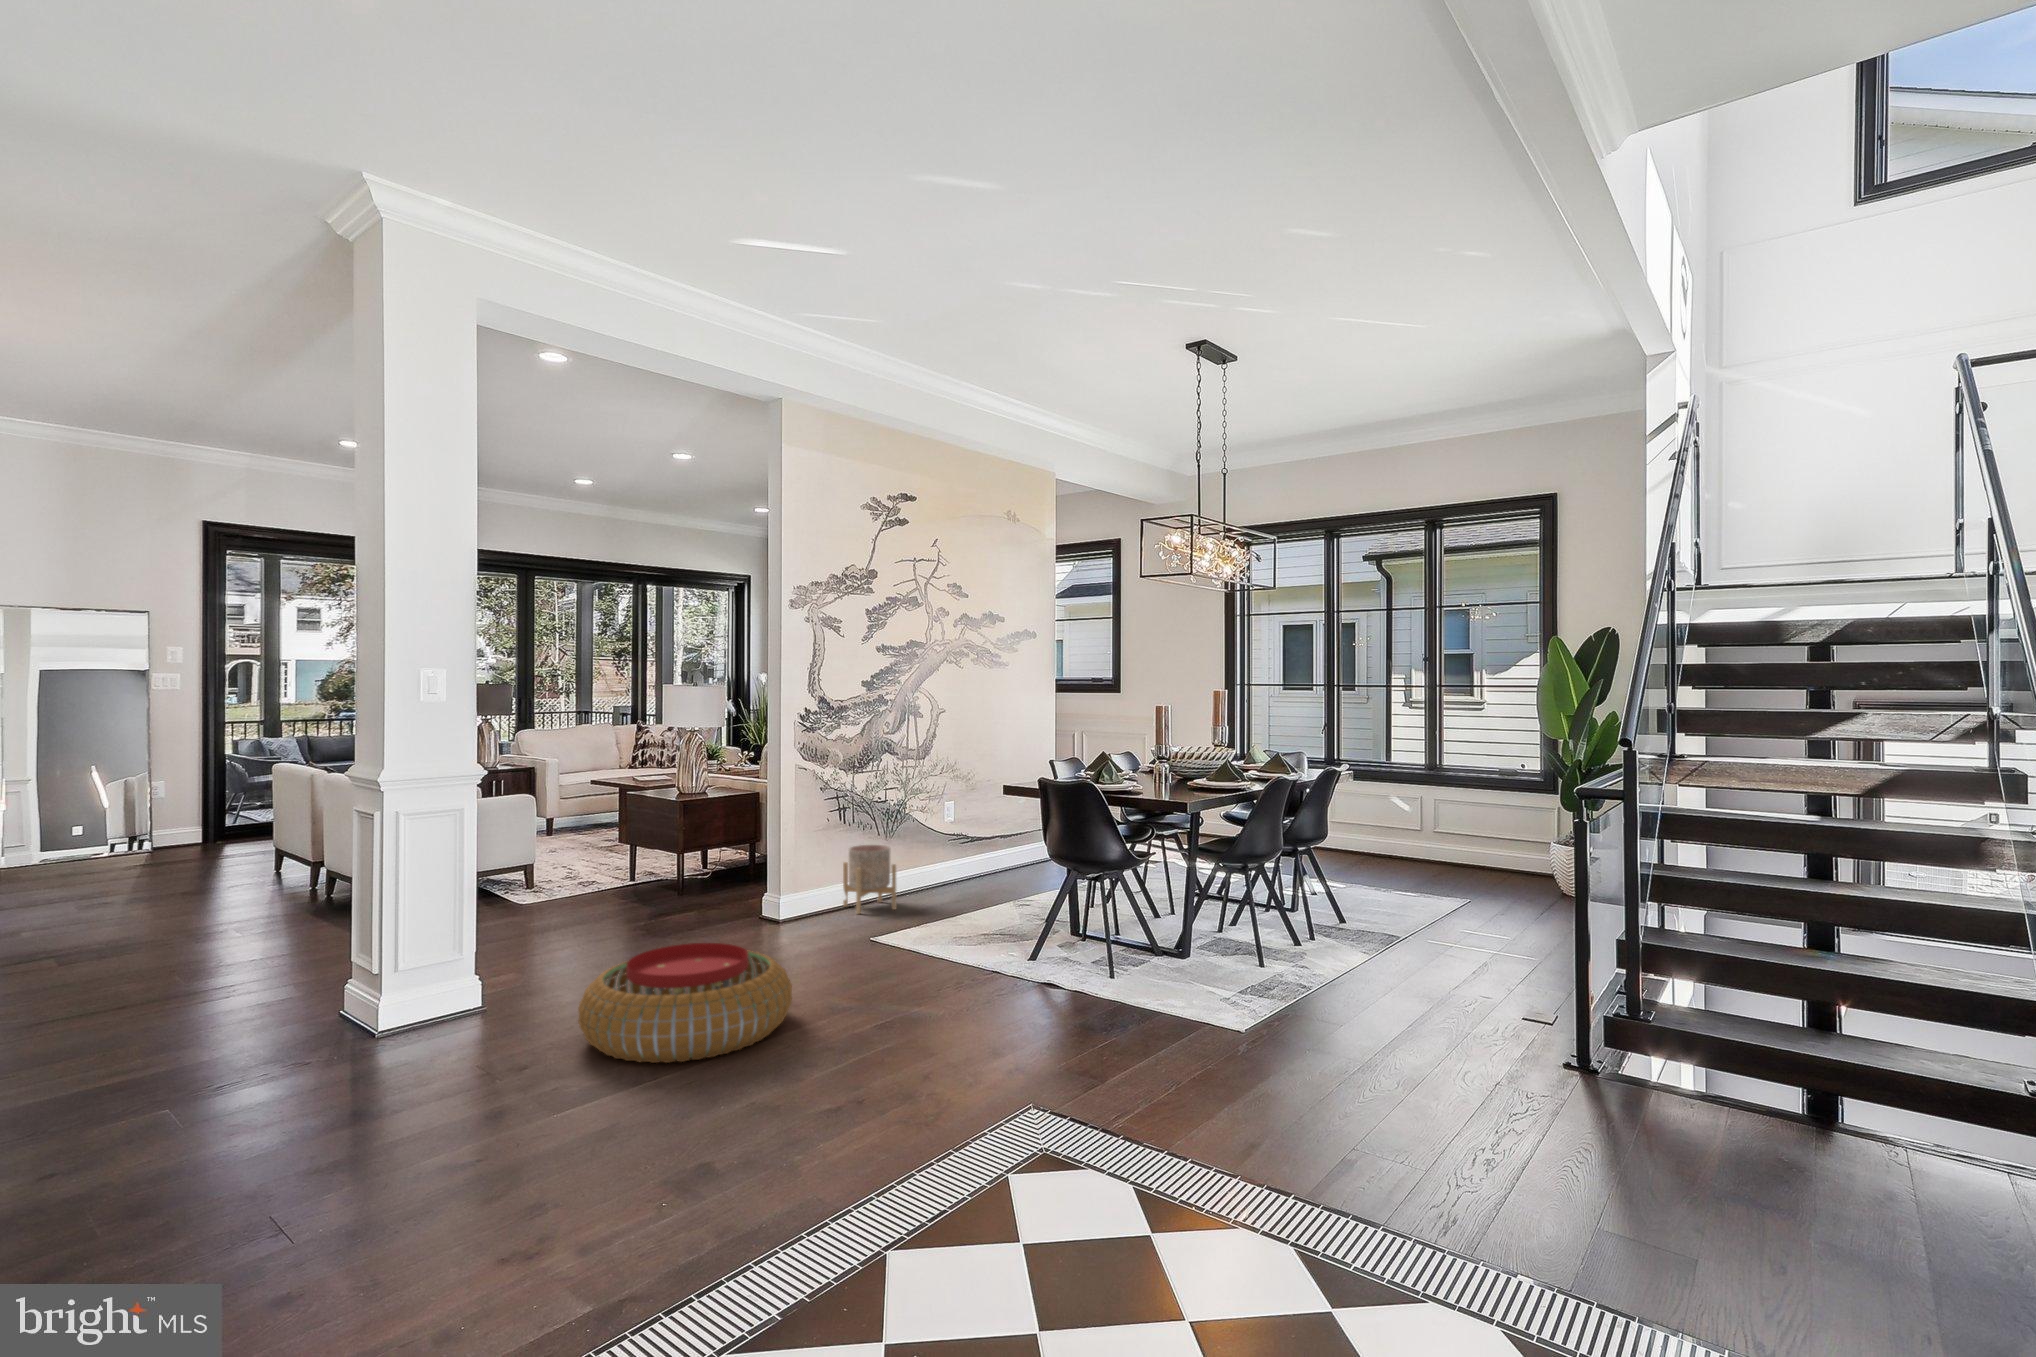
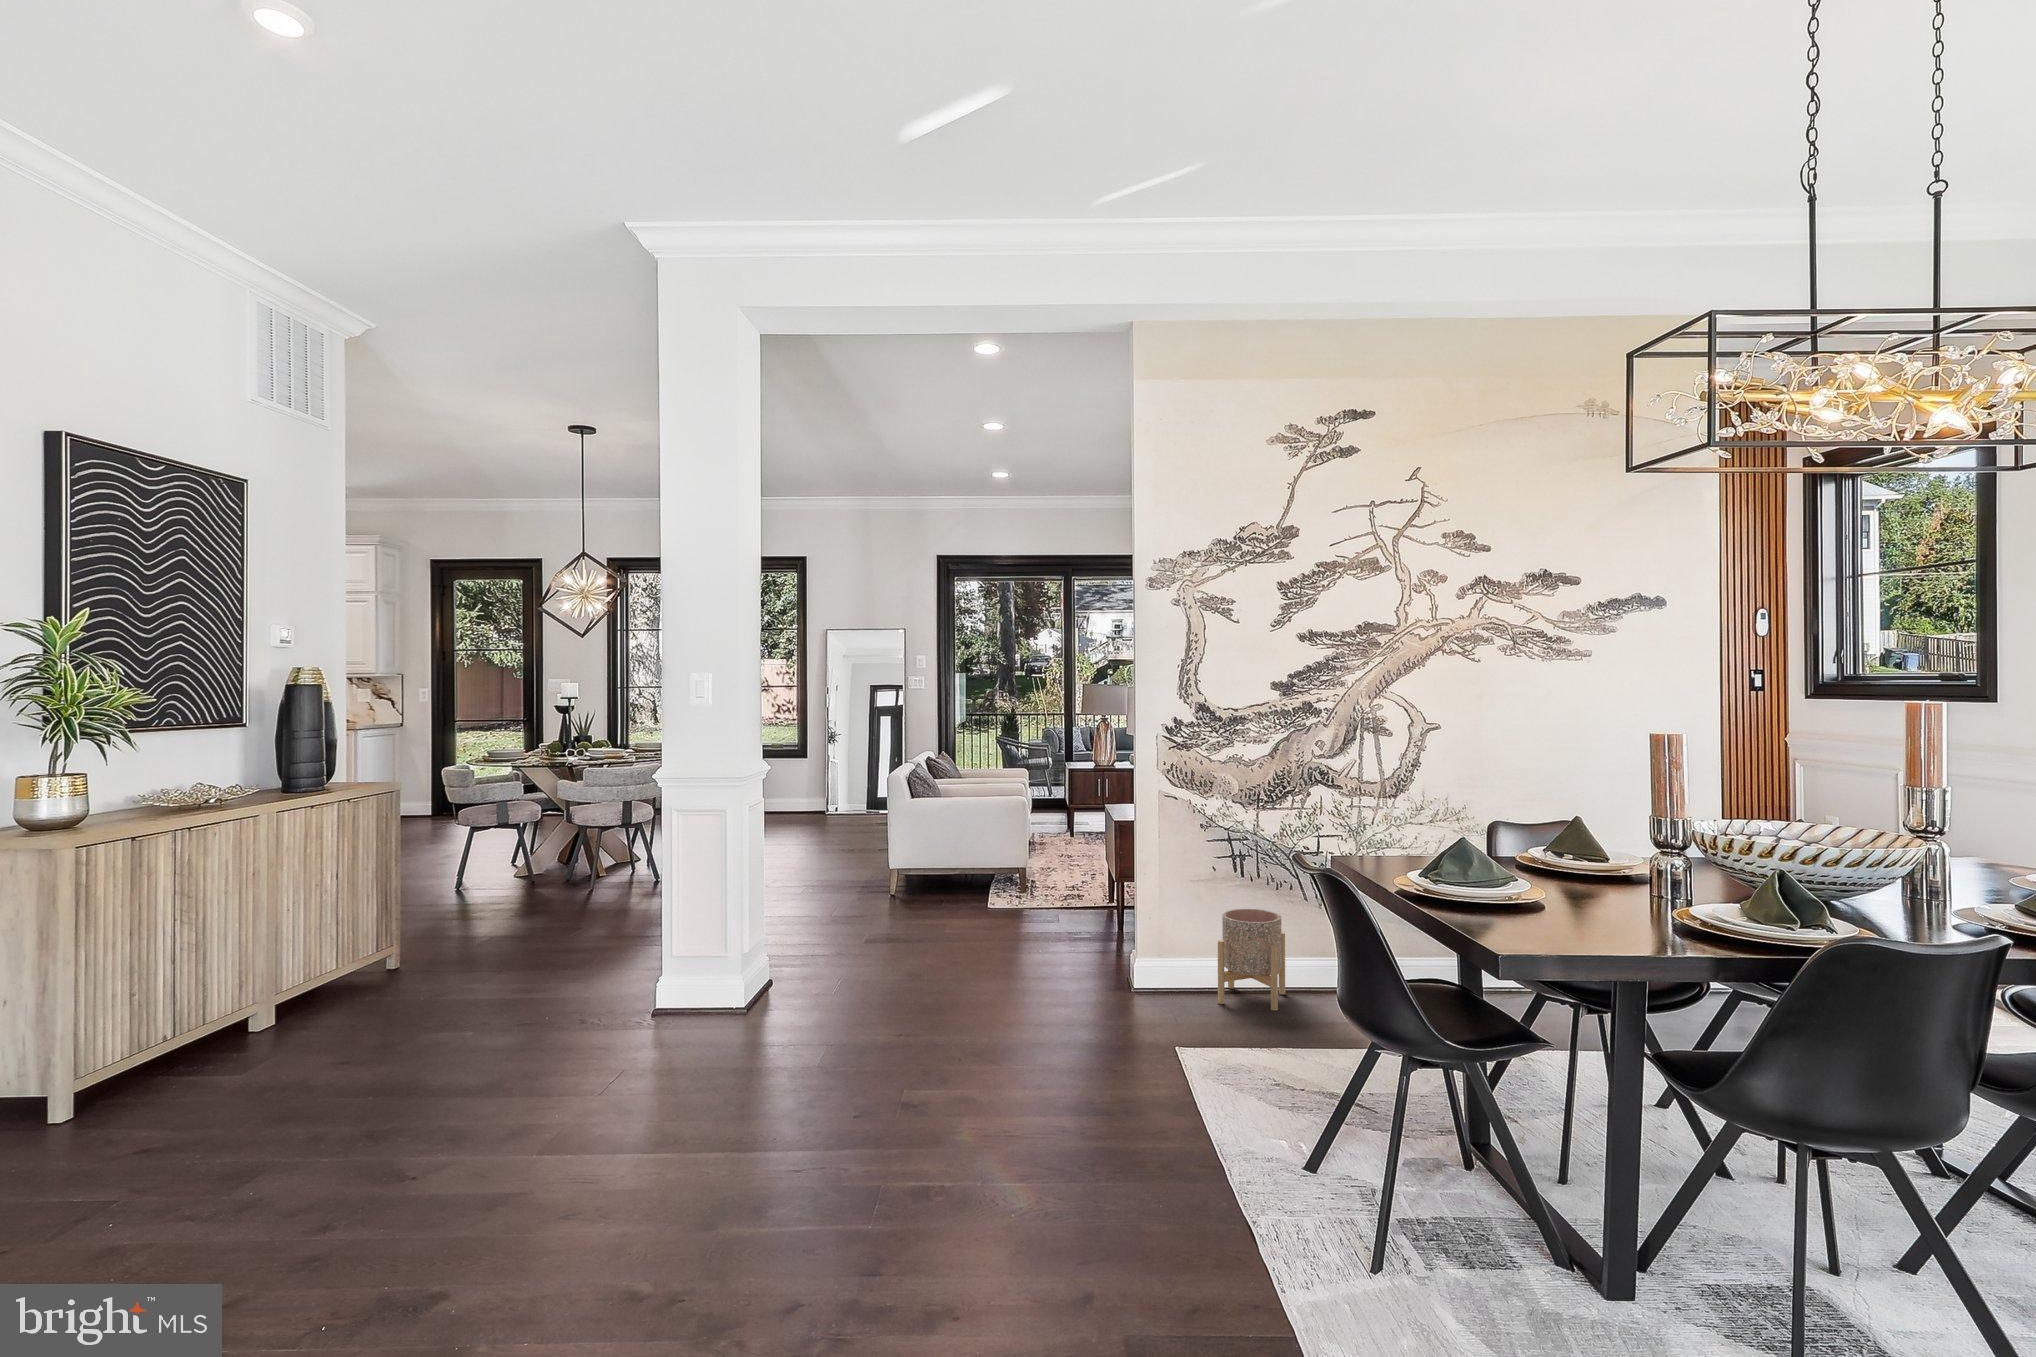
pouf: present [578,943,792,1063] -> none [625,990,869,1140]

